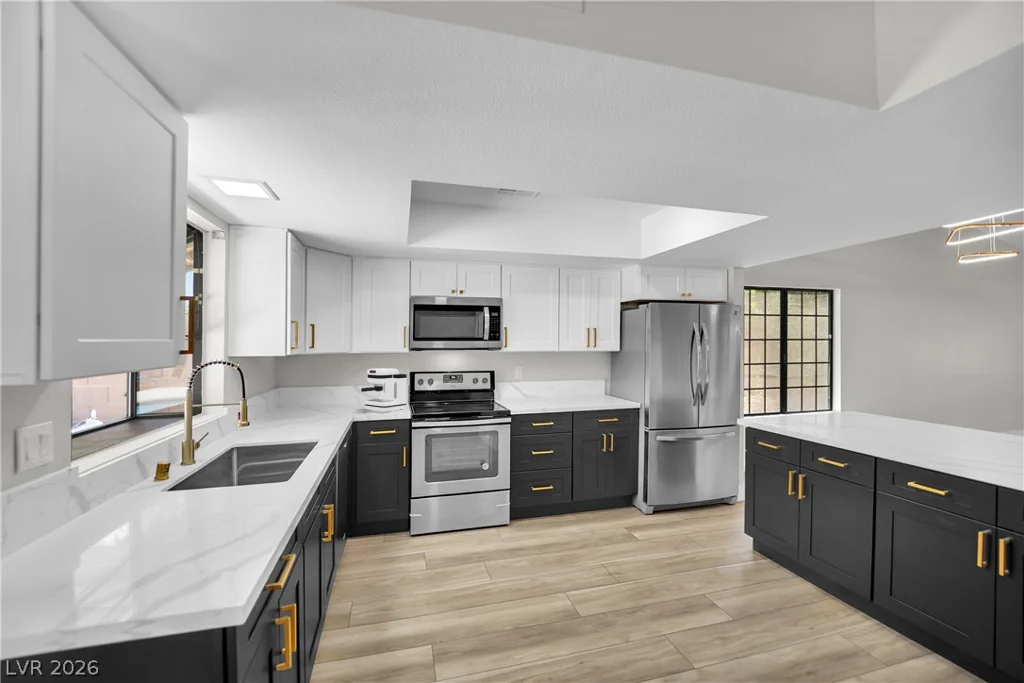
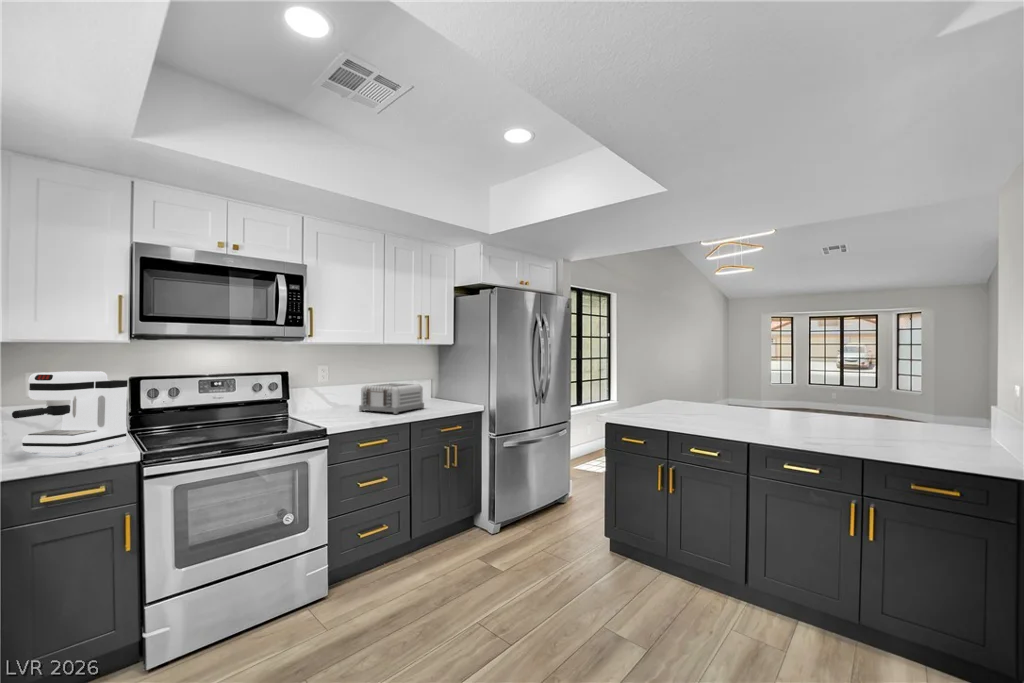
toaster: none [542,381,590,405] -> present [359,383,424,414]

